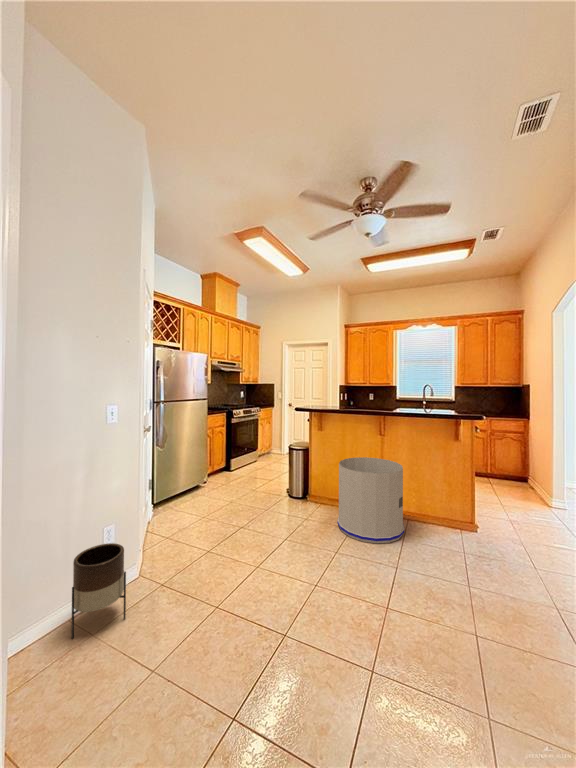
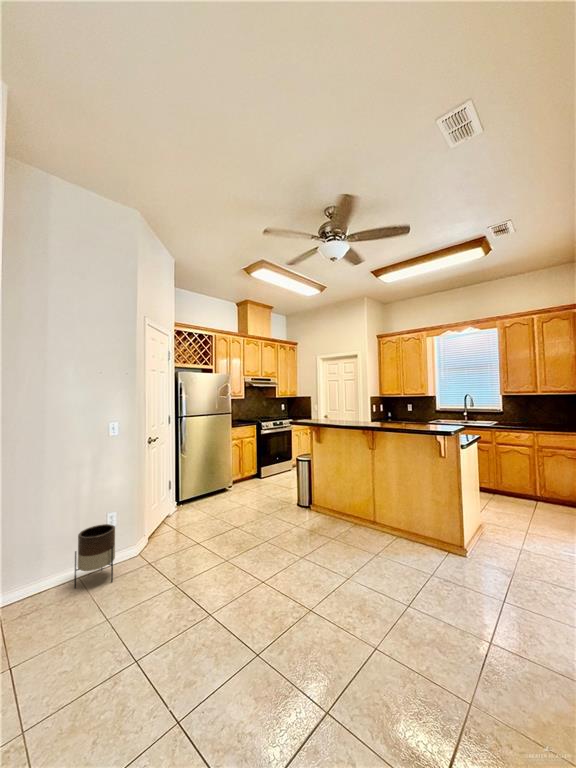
trash can: present [337,457,404,544] -> none [320,470,385,556]

